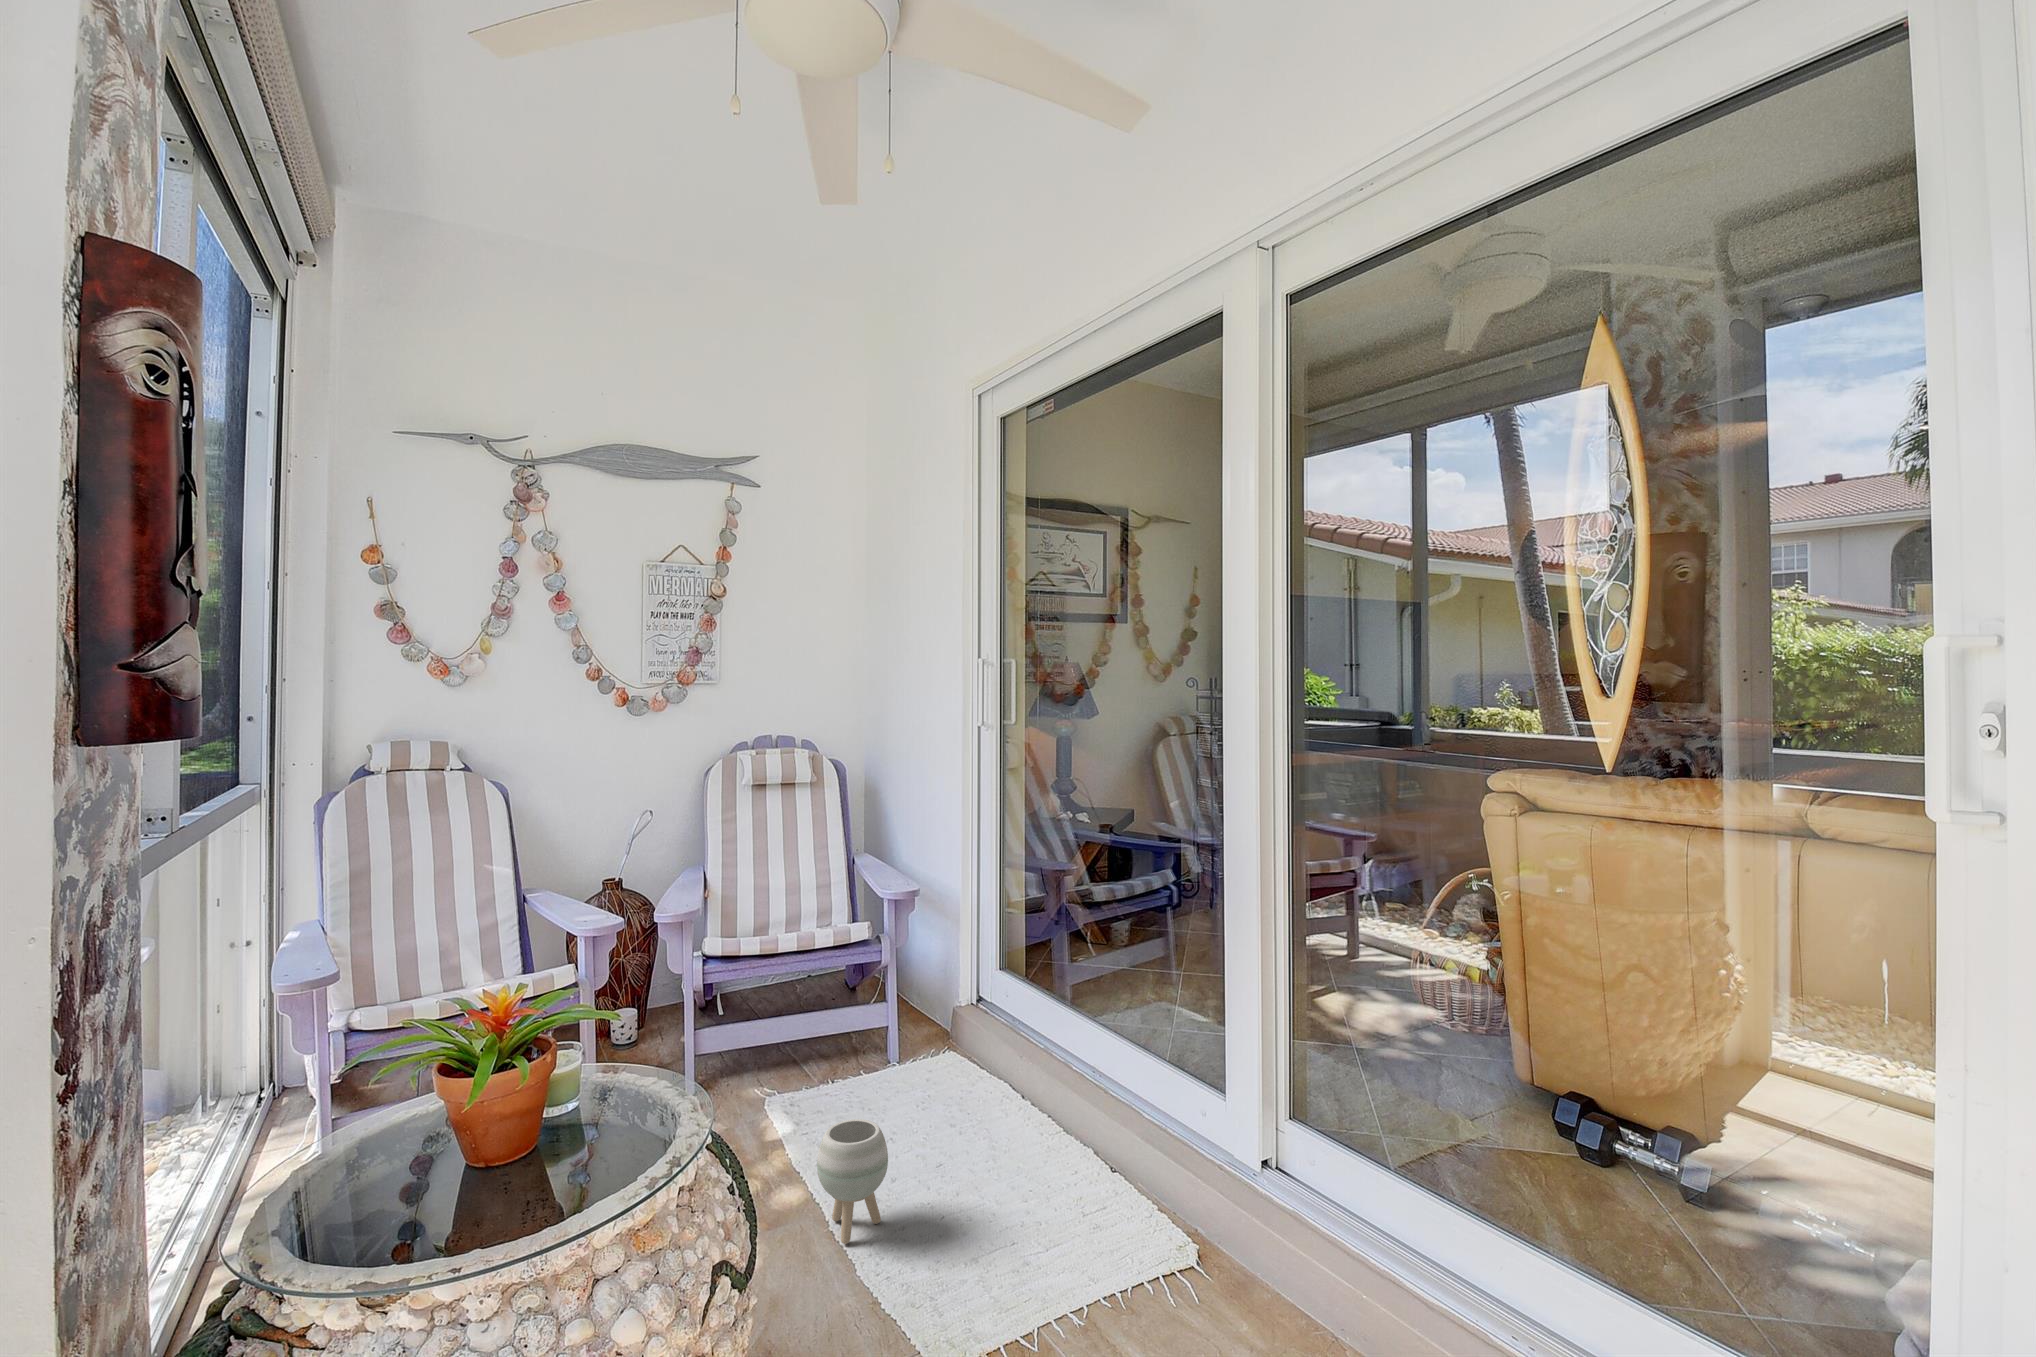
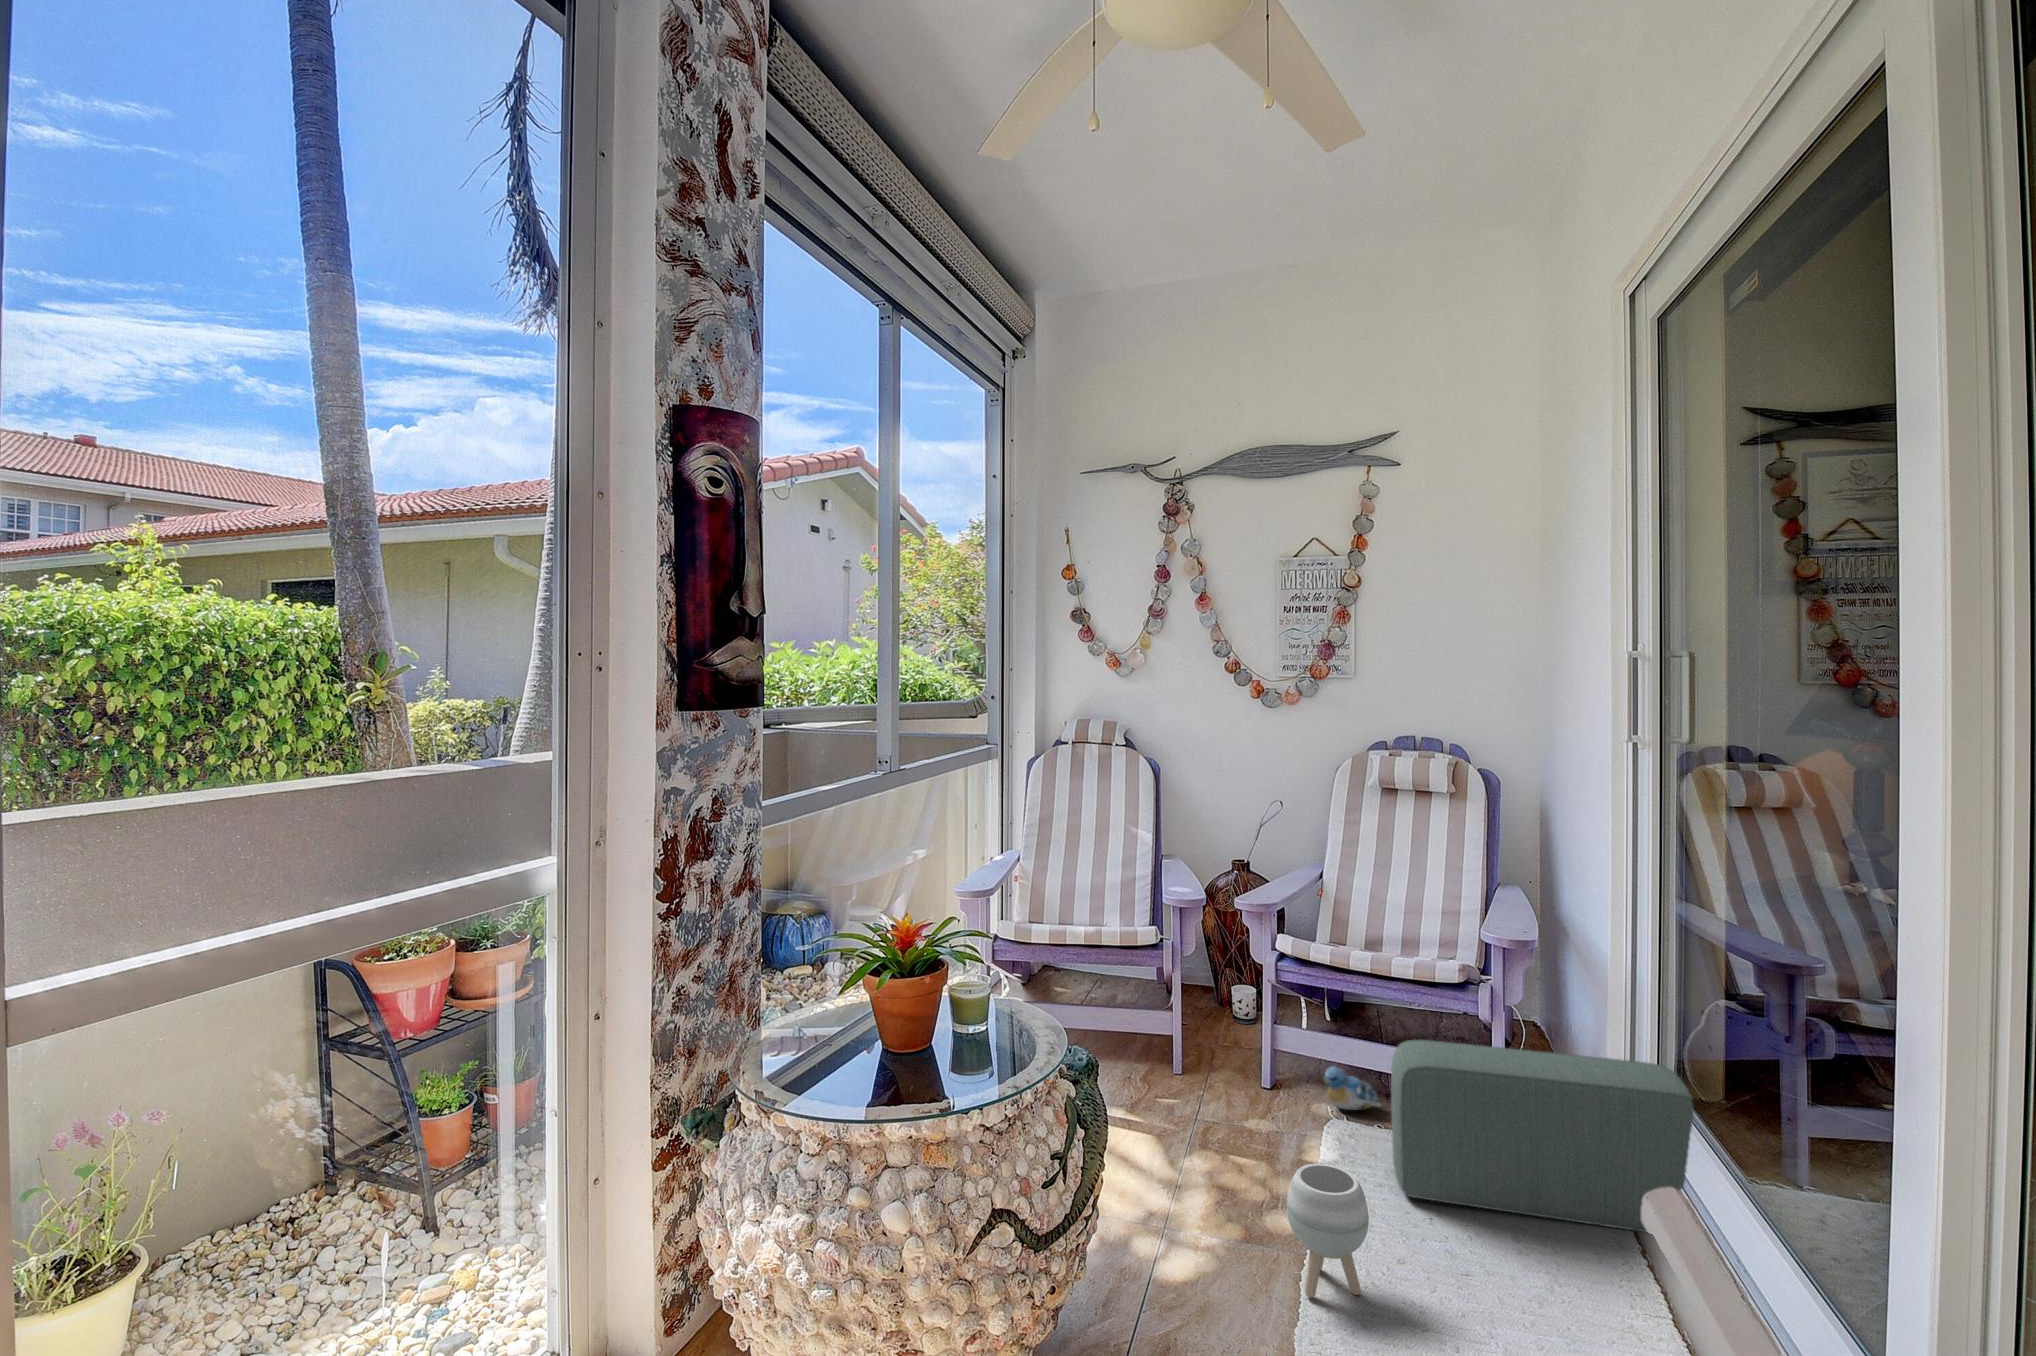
pouf: none [840,968,1053,1133] -> present [1391,1040,1693,1233]
plush toy: none [751,1050,804,1088] -> present [1323,1066,1382,1110]

